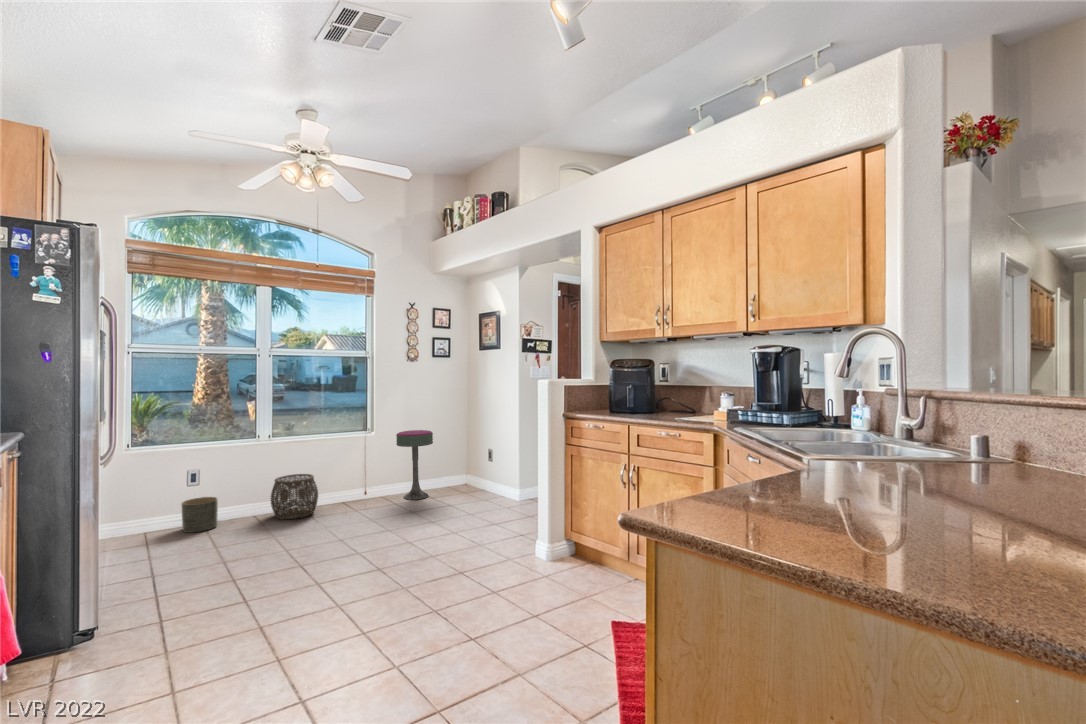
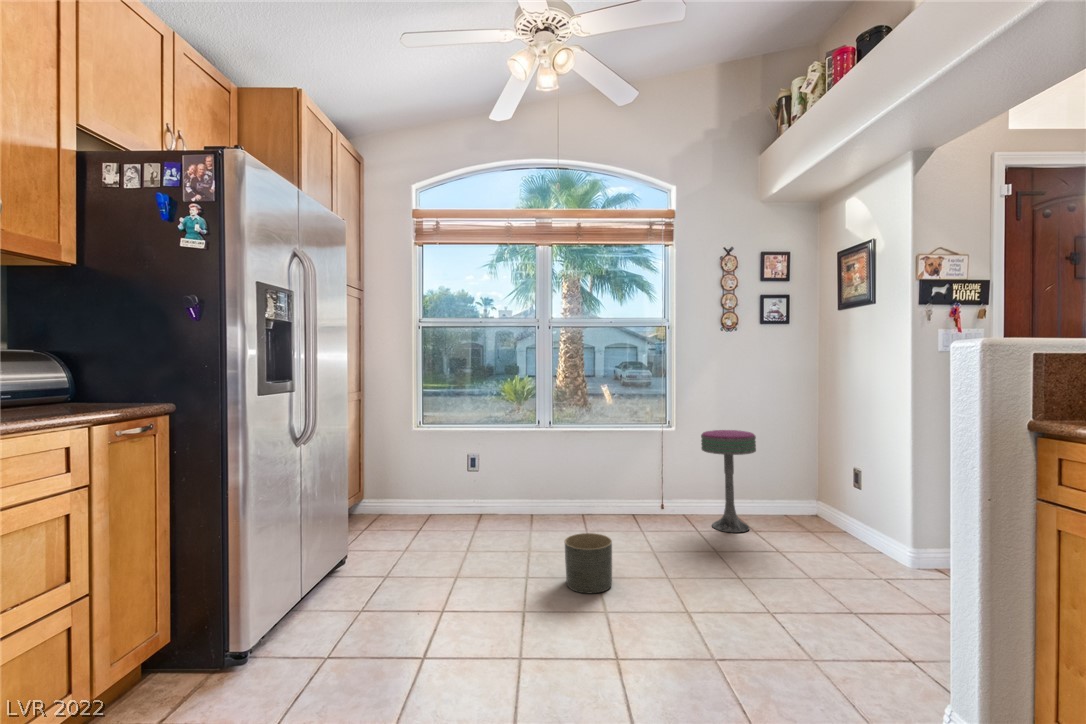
woven basket: present [271,474,318,519] -> none [540,473,595,531]
planter: present [181,497,218,533] -> present [565,533,612,593]

